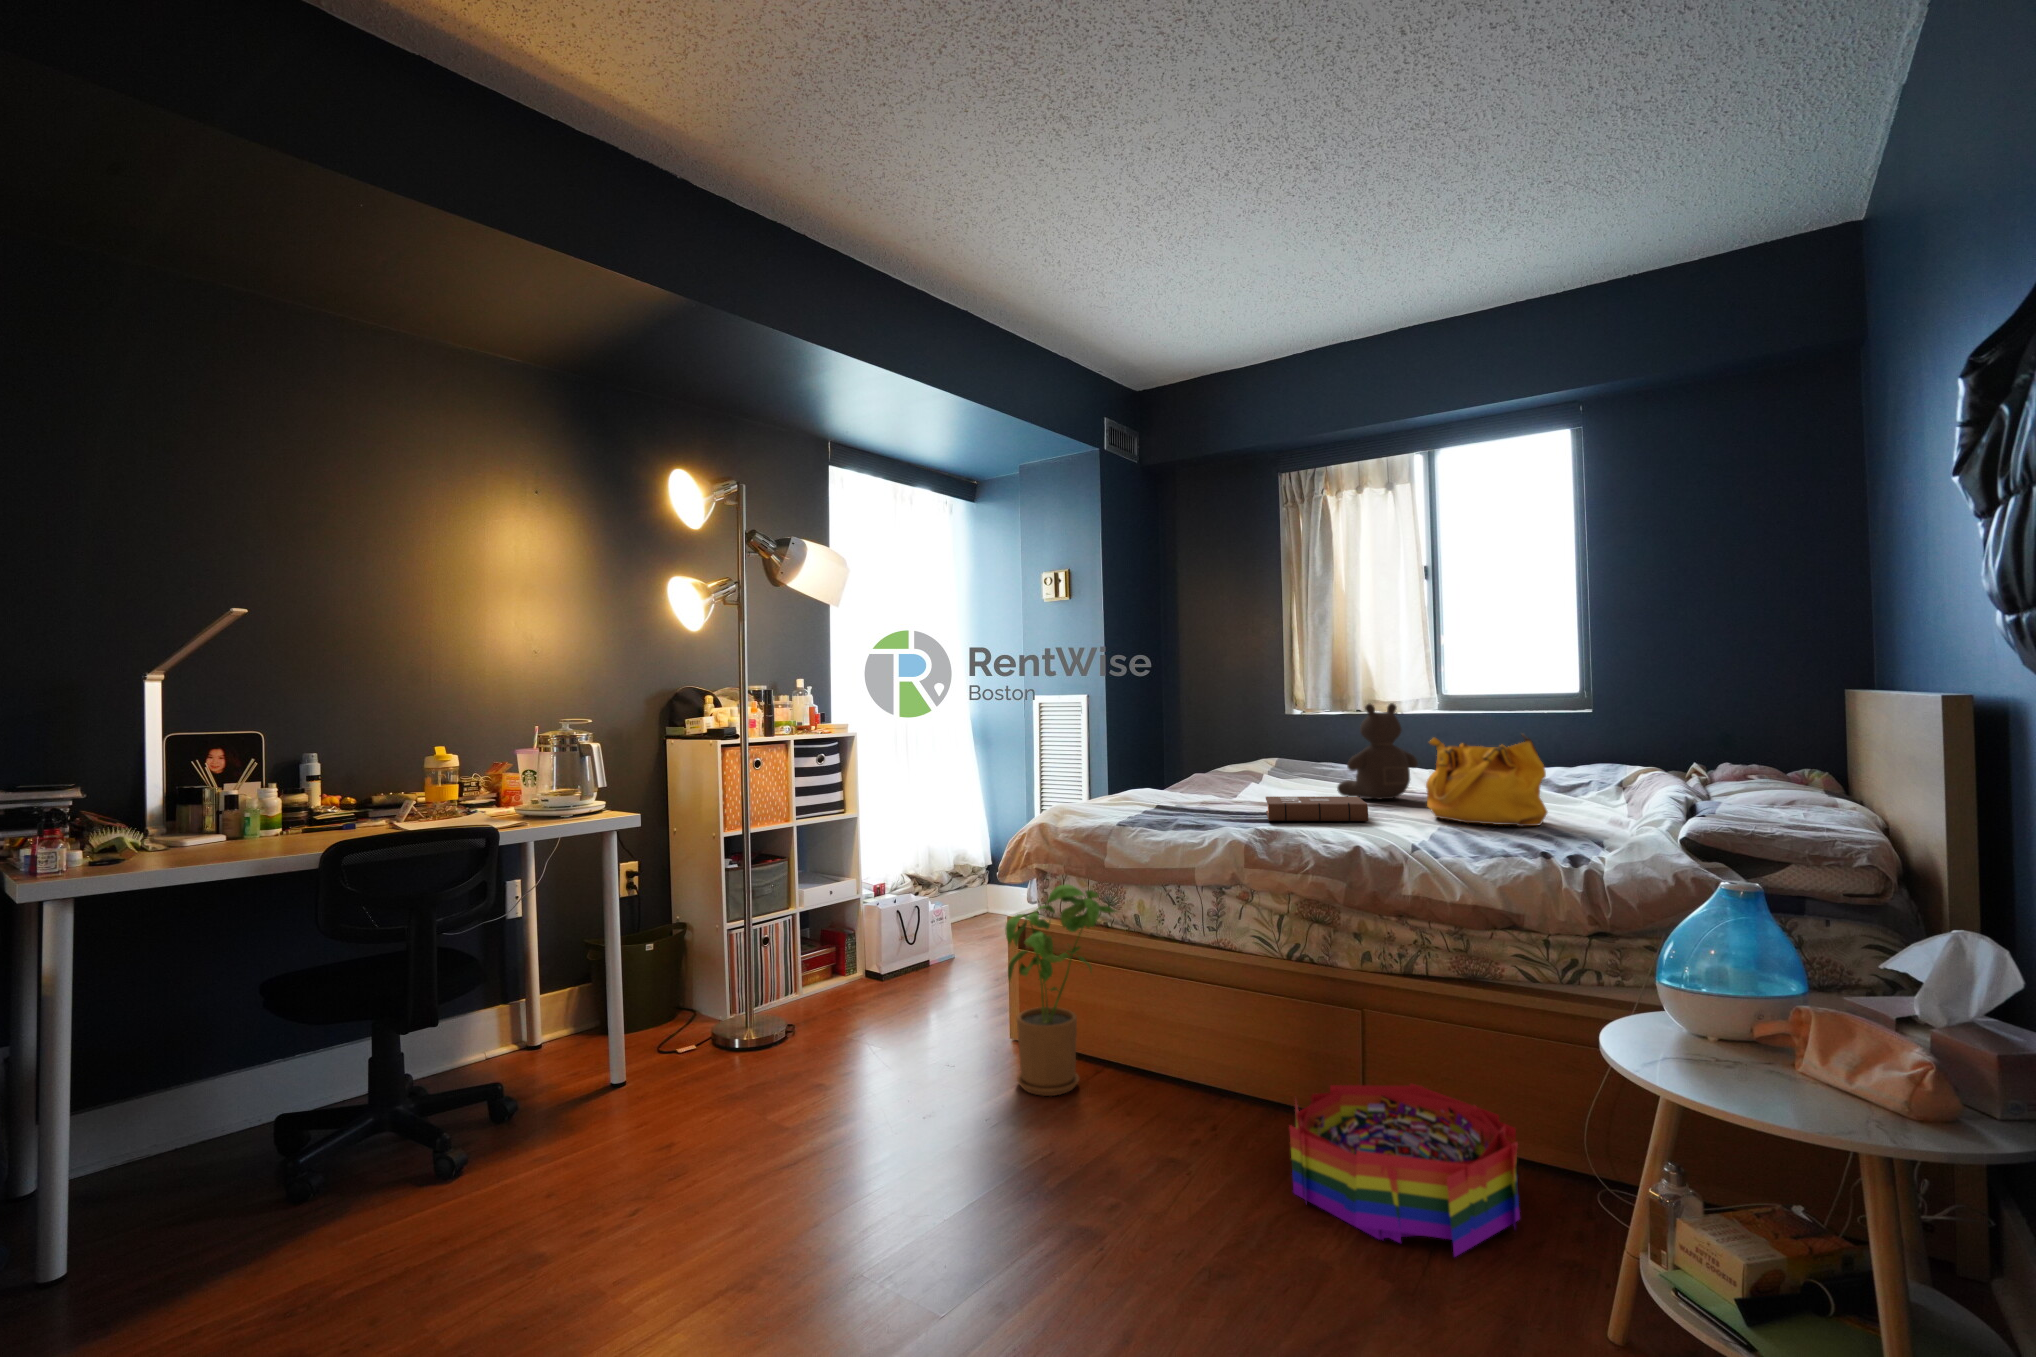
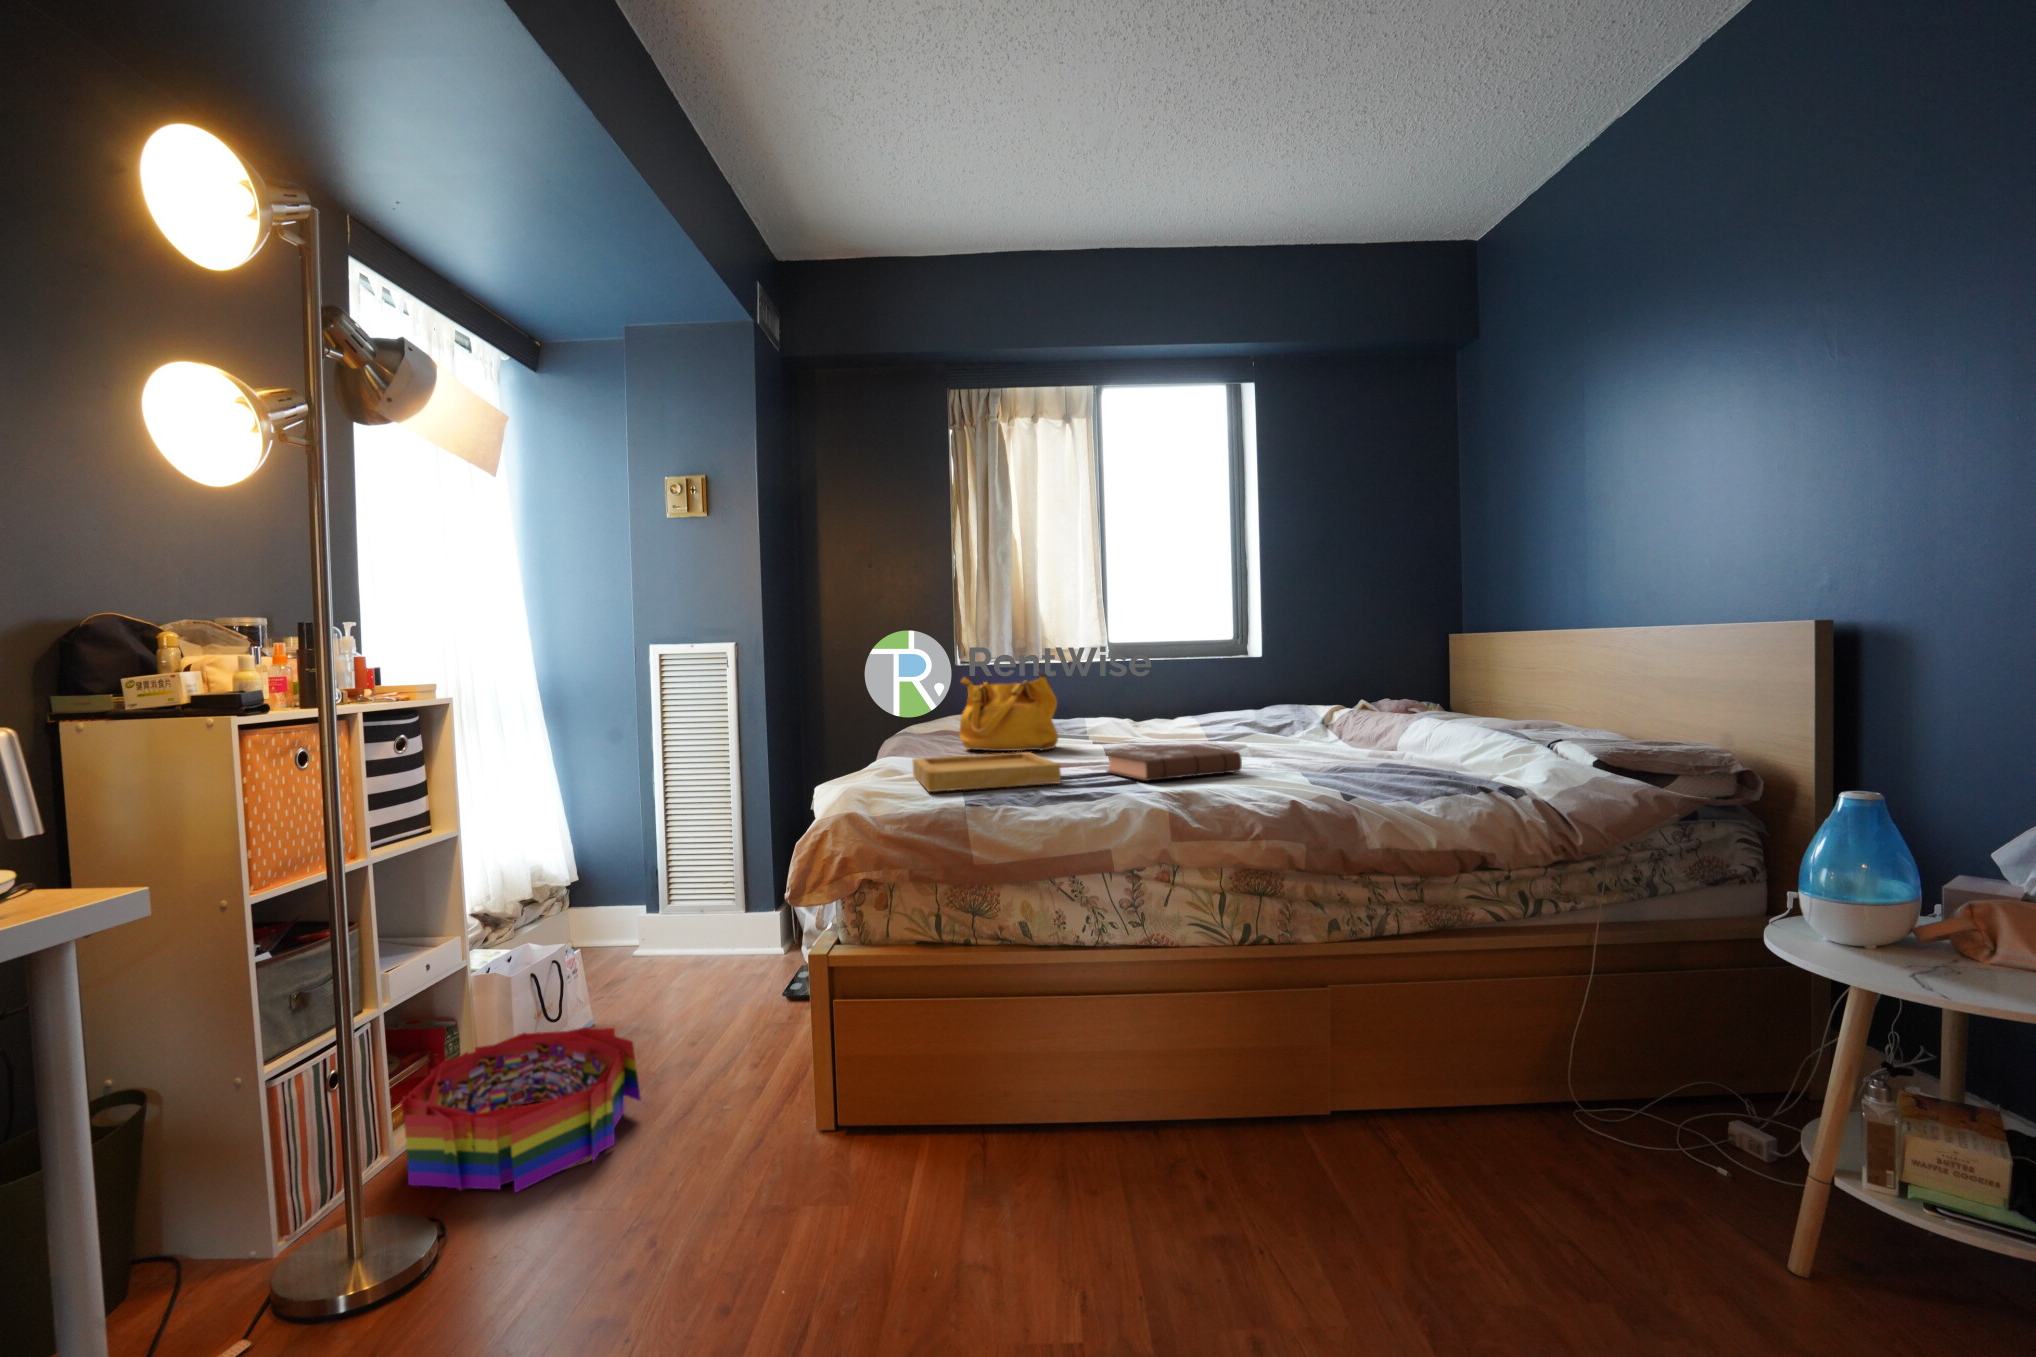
teddy bear: present [1337,703,1418,799] -> none [1118,643,1196,748]
handbag: present [1426,734,1548,827] -> present [959,671,1058,751]
tray: none [1105,790,1226,817] -> present [913,752,1061,792]
house plant: present [1005,884,1115,1096] -> none [877,895,1038,1209]
storage bin: present [1289,1084,1520,1256] -> present [401,1027,641,1192]

